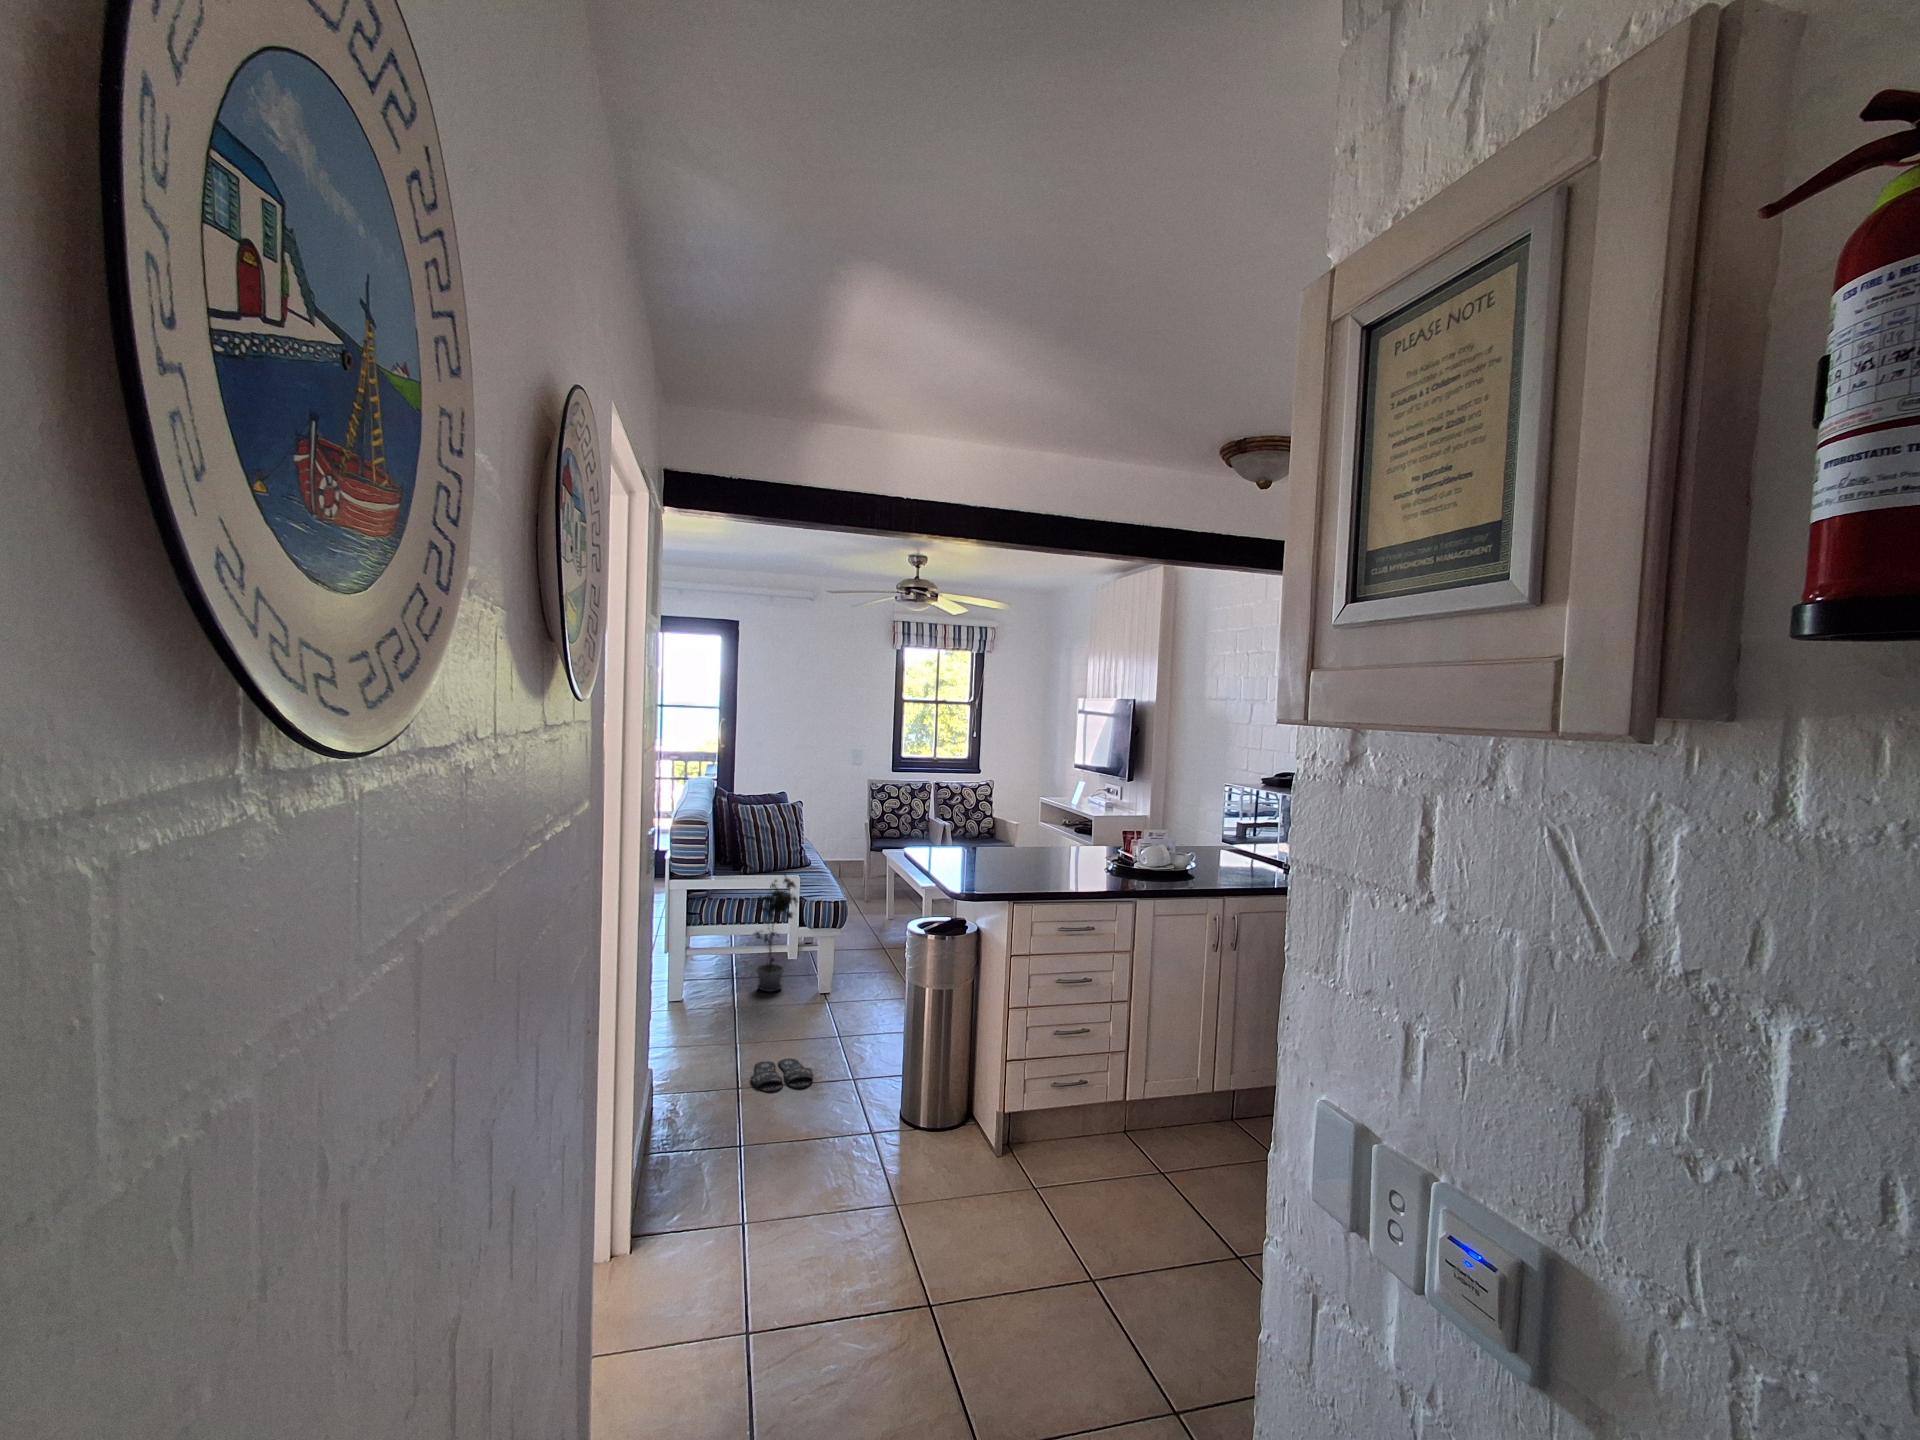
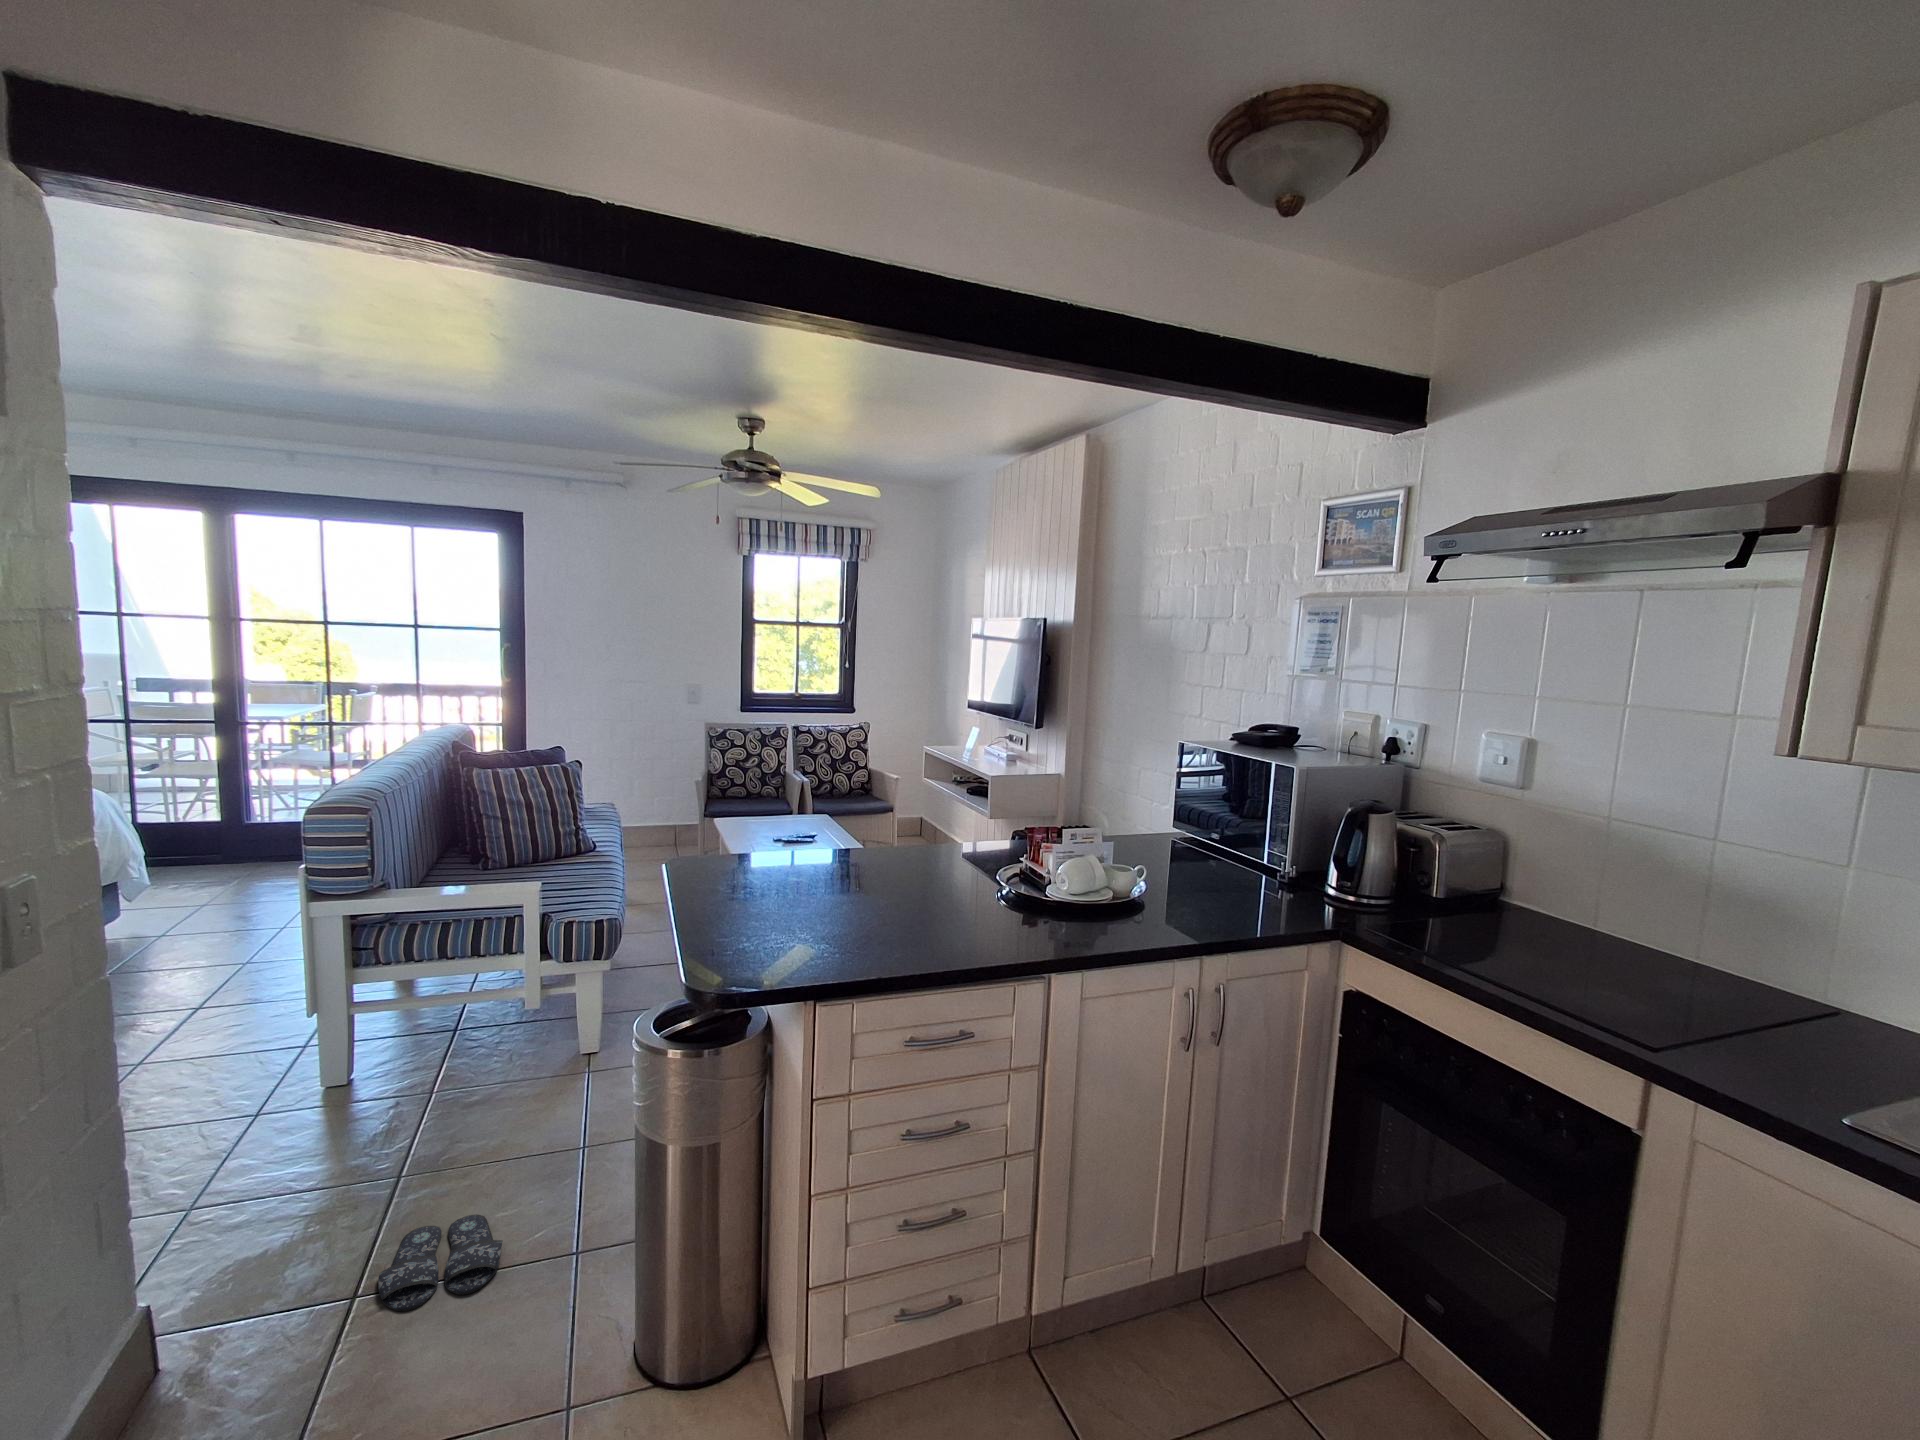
potted plant: present [753,873,797,992] -> none [456,878,545,1059]

